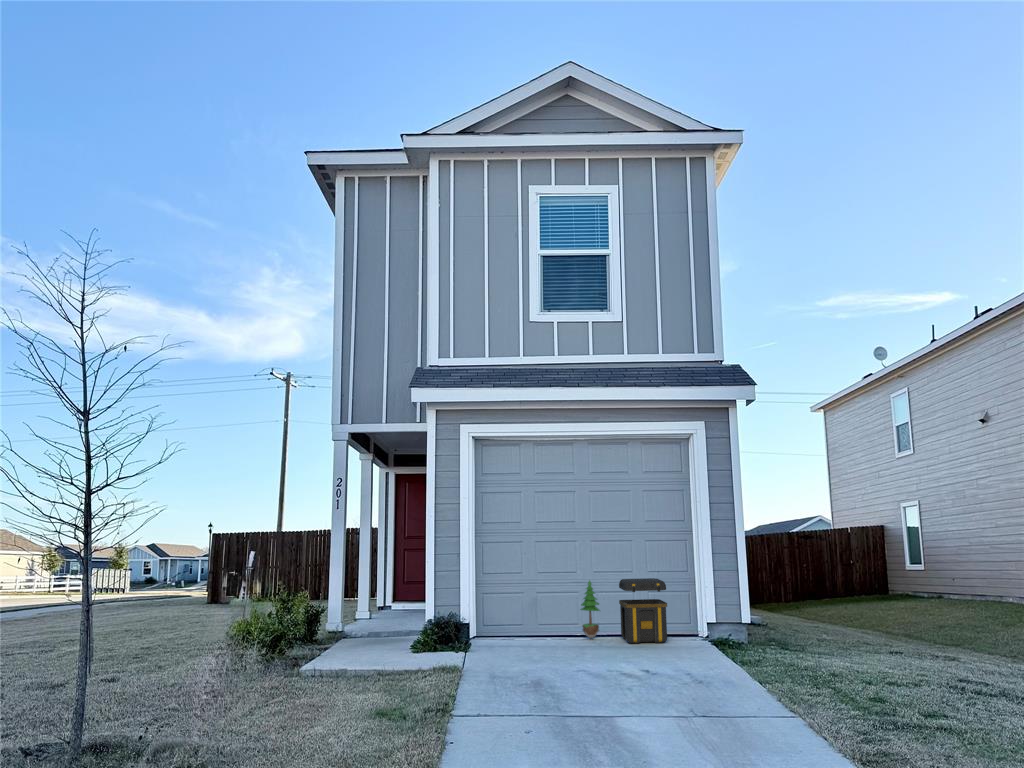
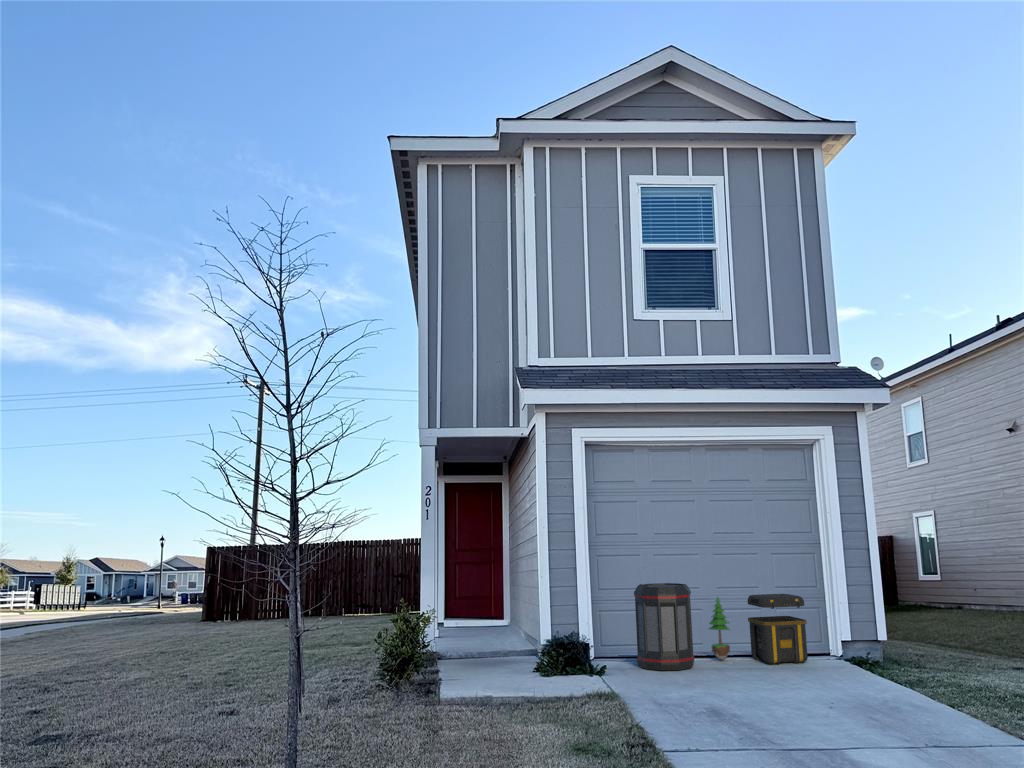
trash can: none [508,567,562,646] -> present [634,583,695,670]

